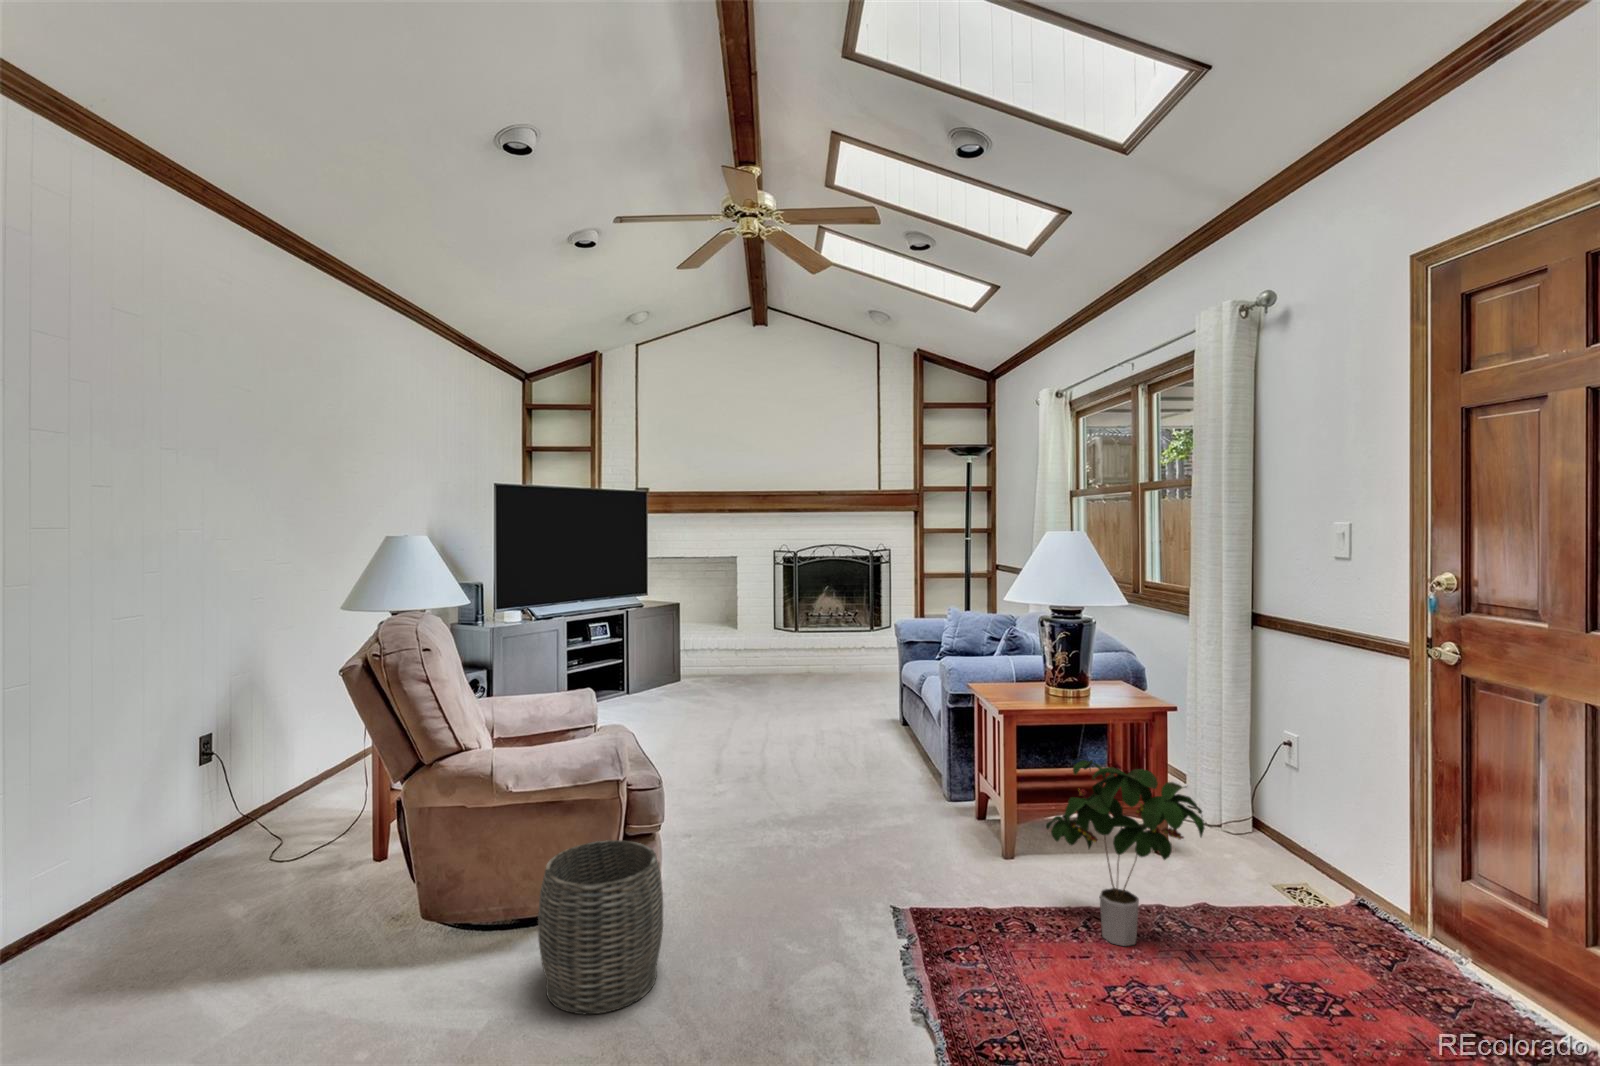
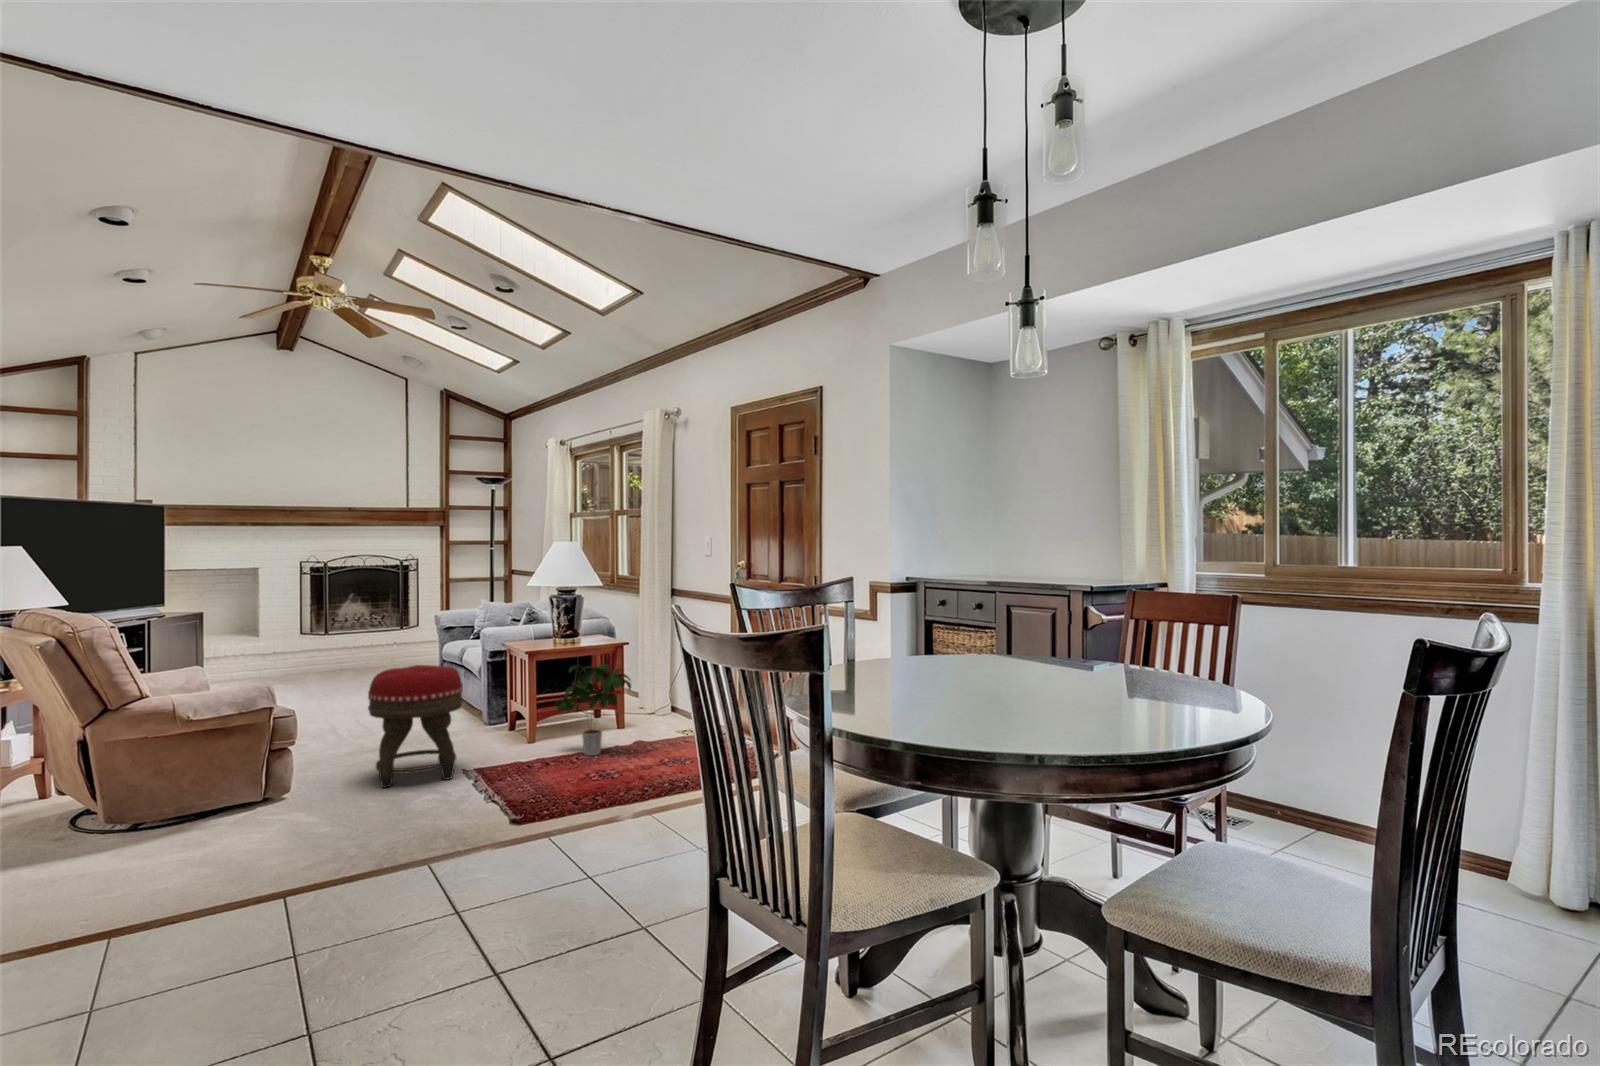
footstool: none [745,729,887,948] -> present [368,665,463,788]
woven basket: present [538,840,663,1014] -> none [241,736,328,828]

